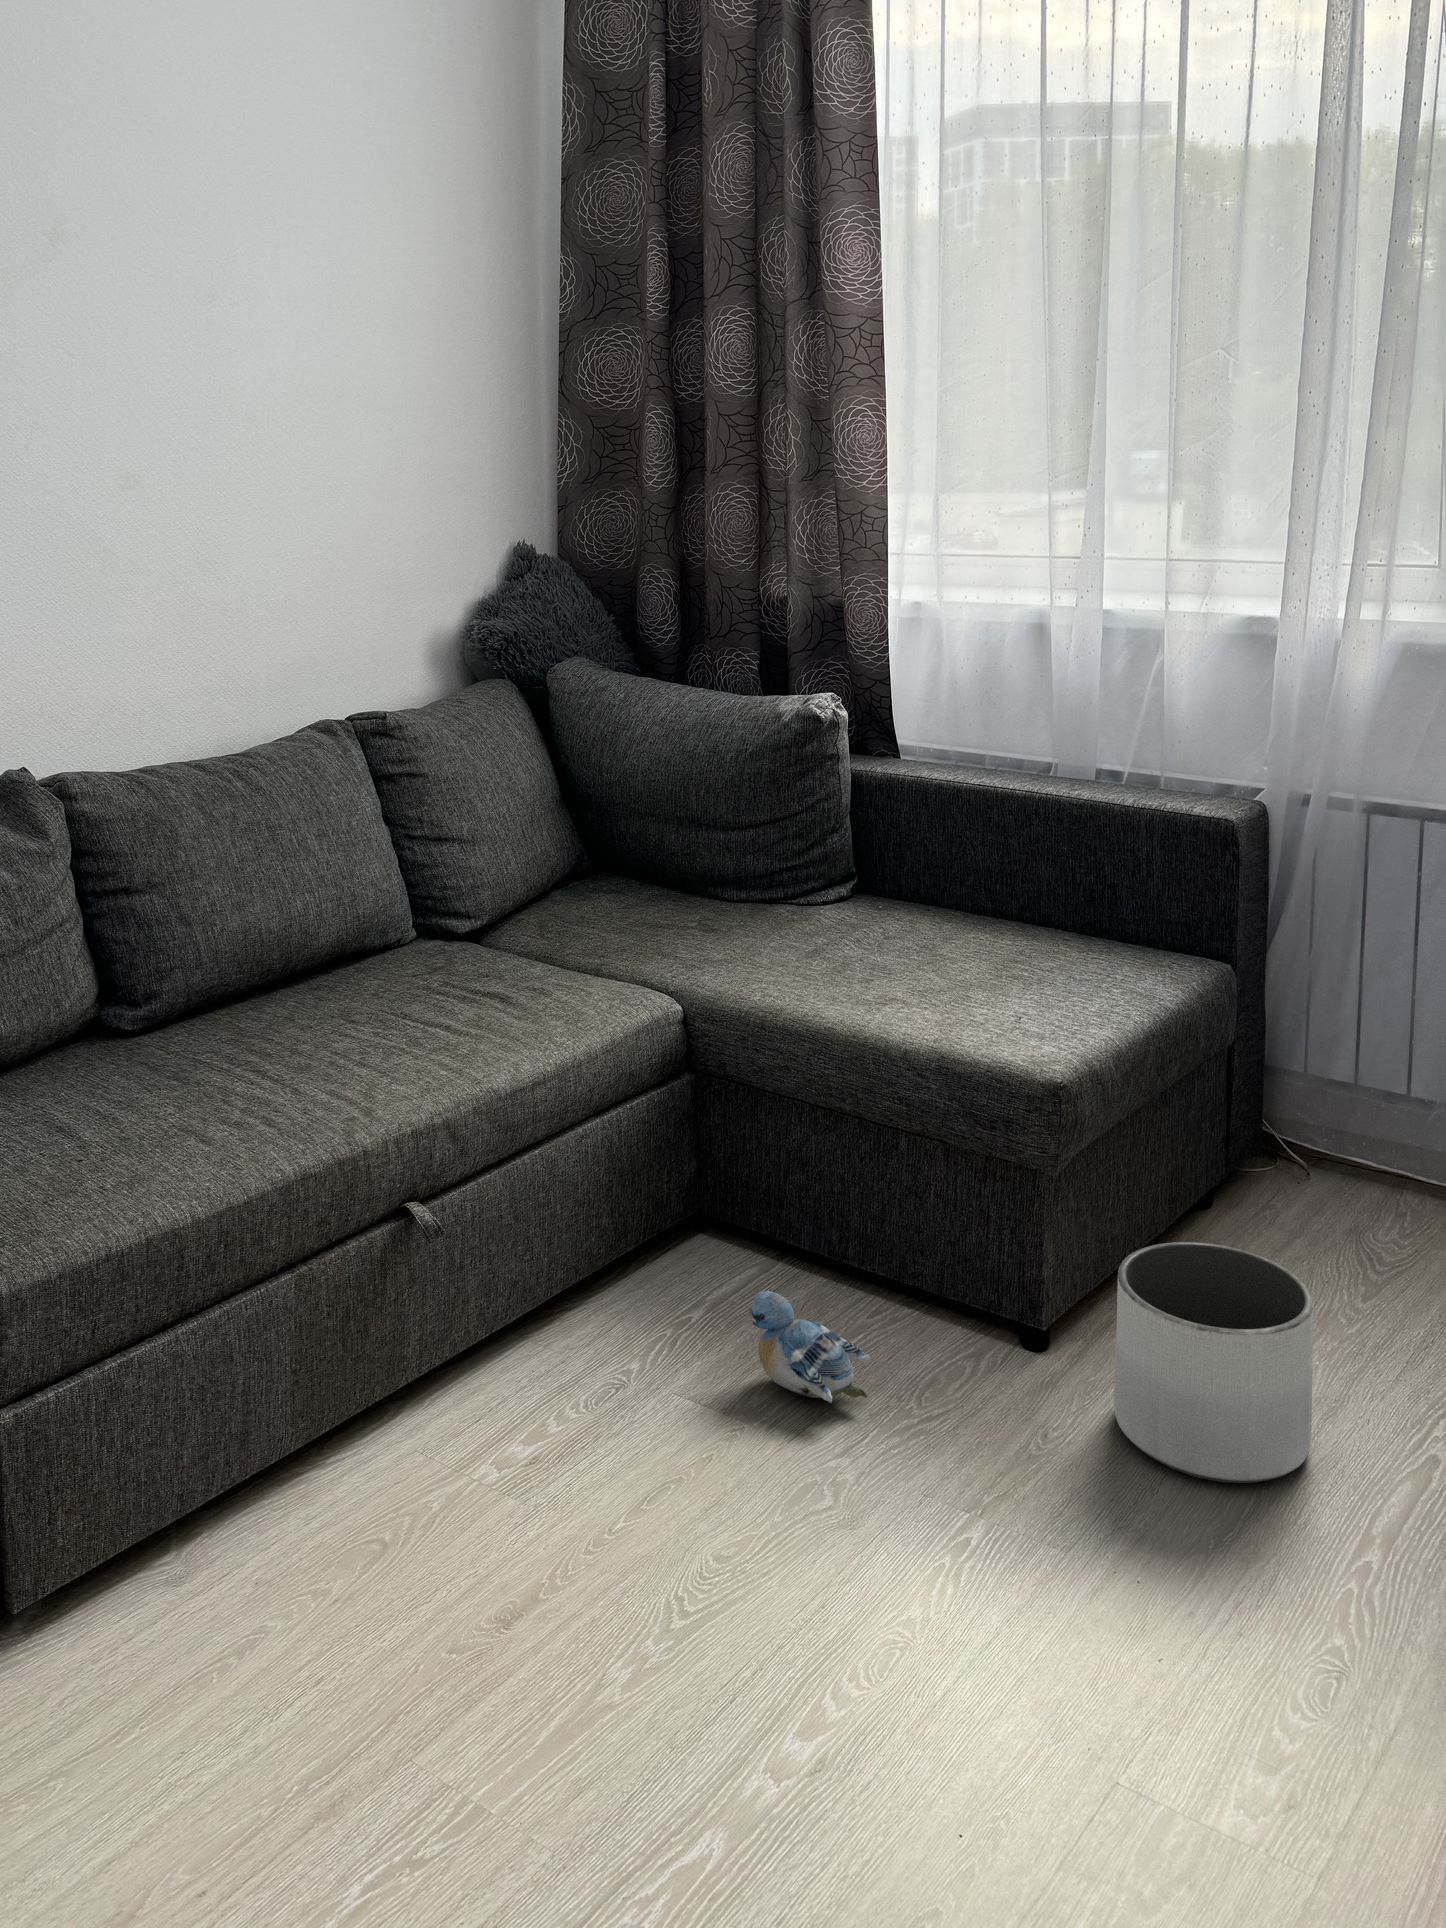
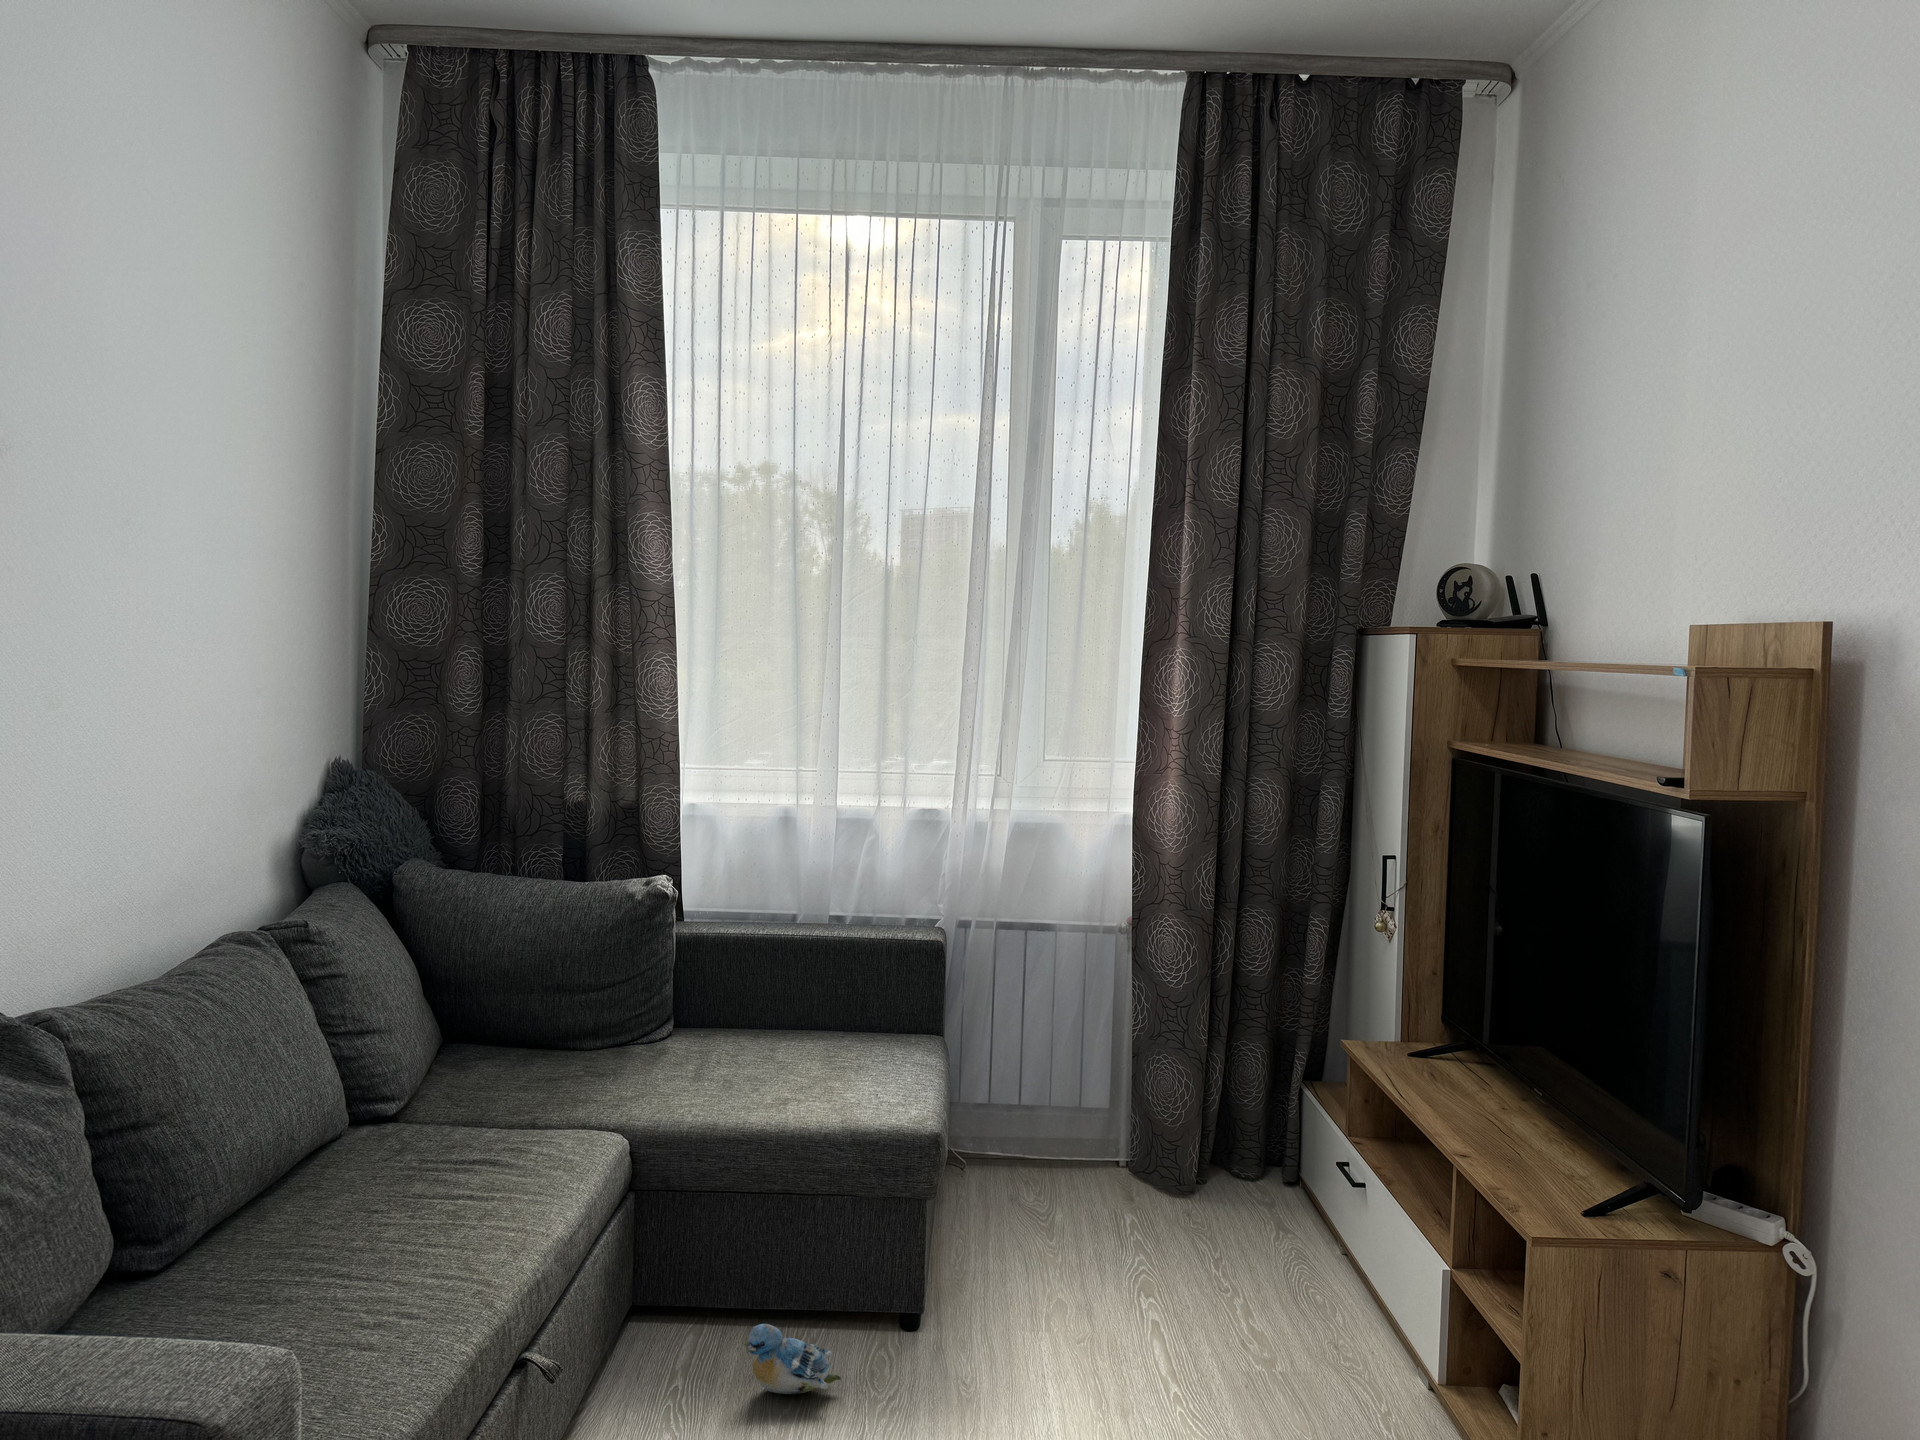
planter: present [1114,1242,1314,1483] -> none [979,1211,1097,1360]

